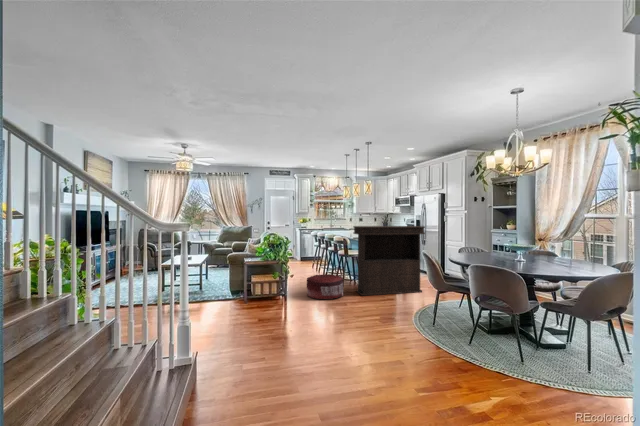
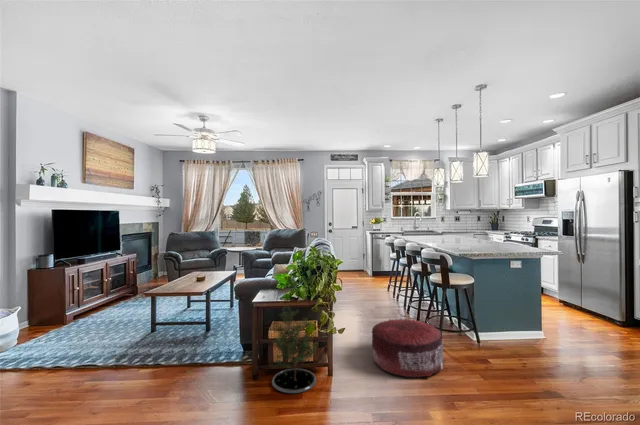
console table: present [354,226,425,295] -> none [460,233,622,372]
potted tree: none [253,262,280,308] -> present [272,307,318,393]

